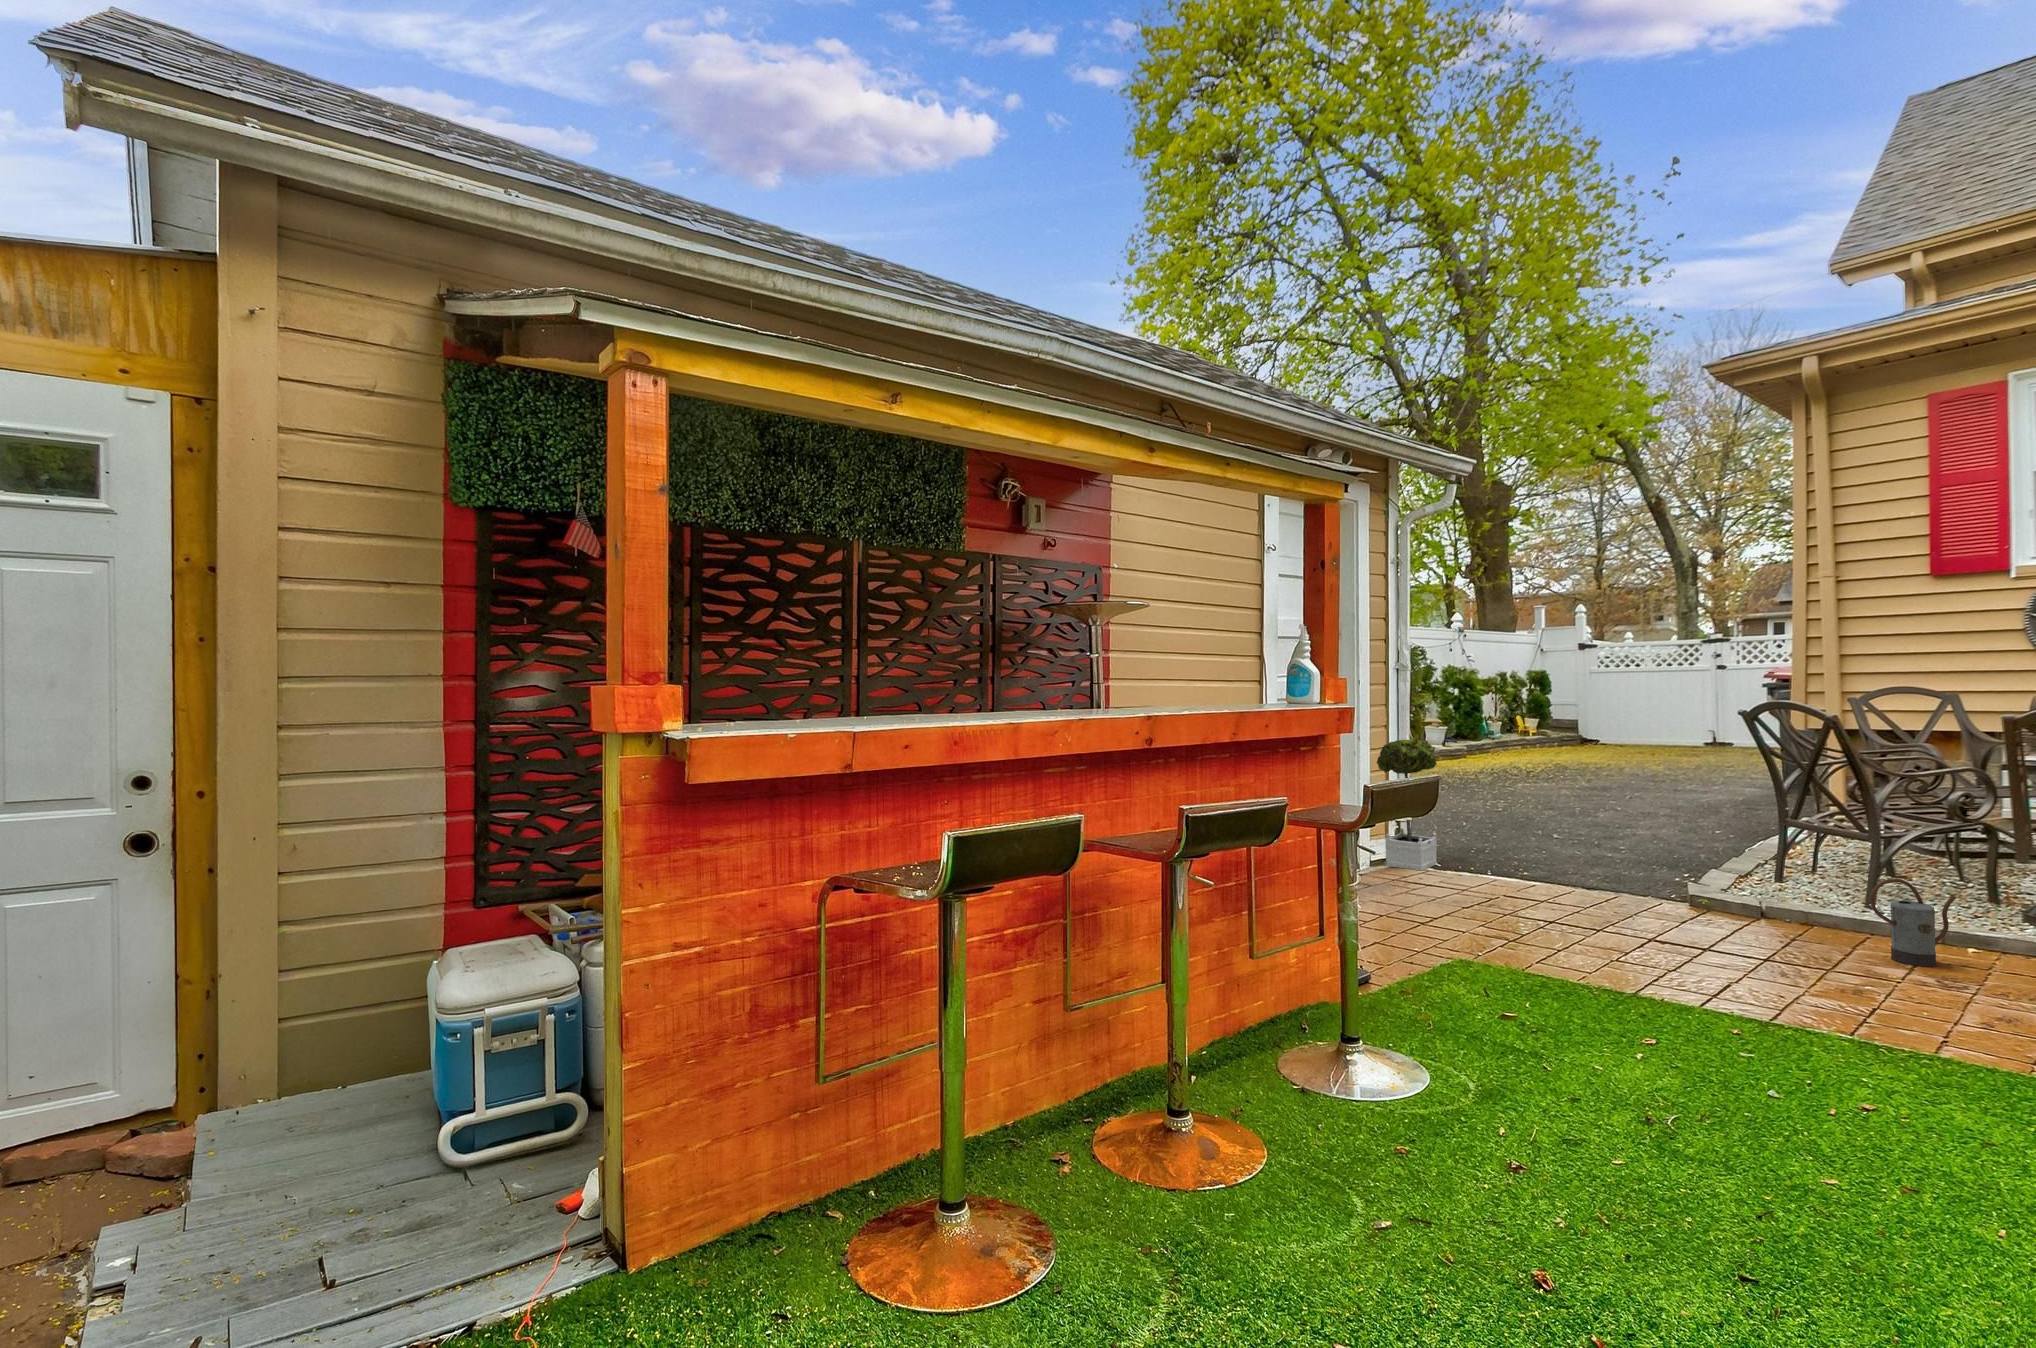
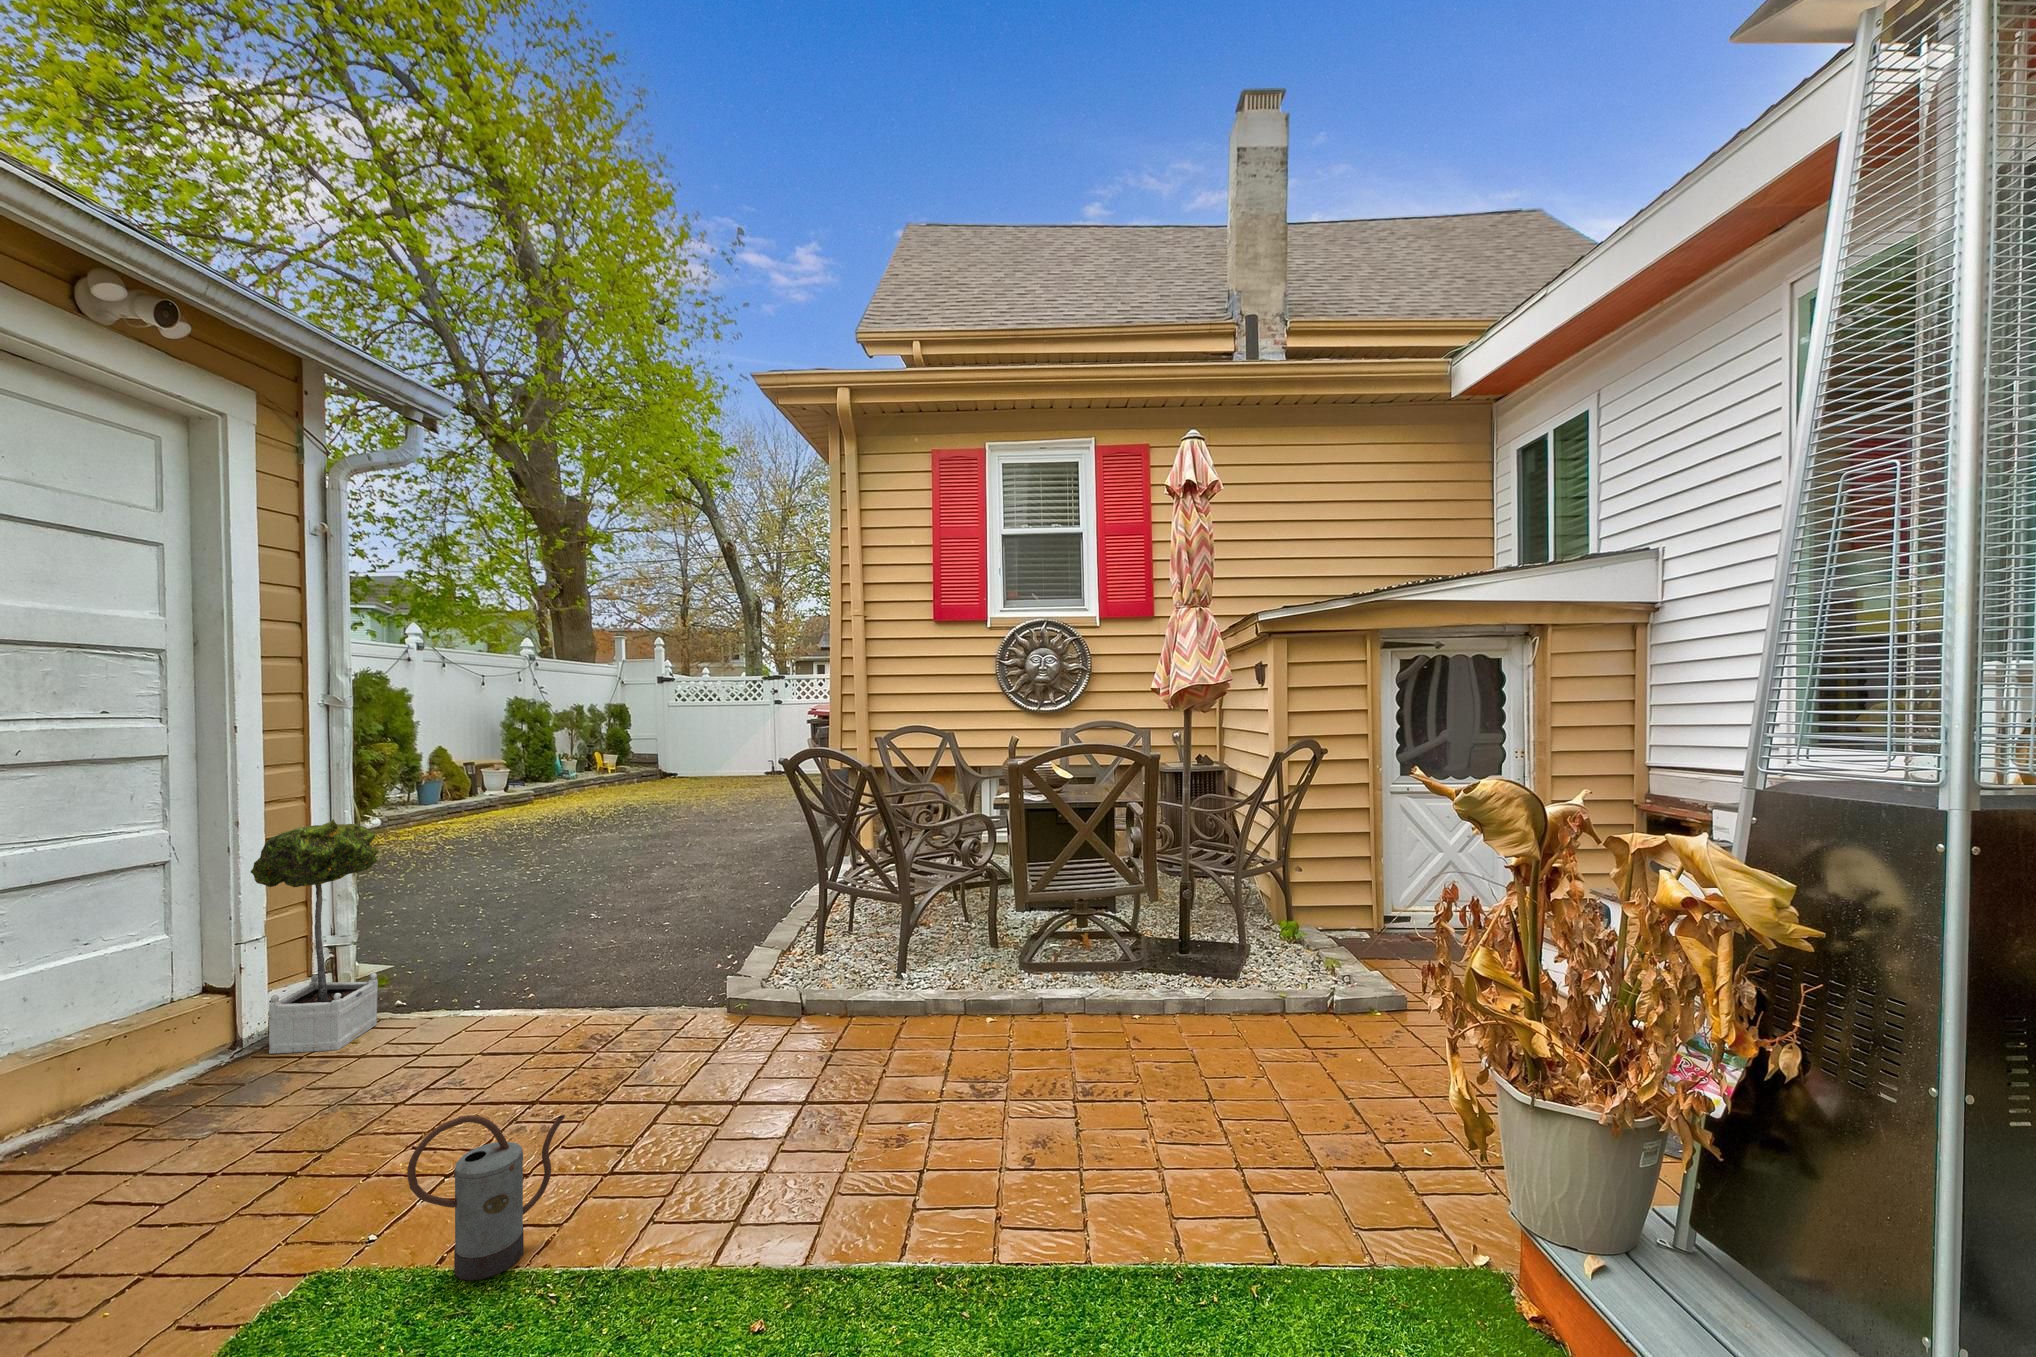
watering can: present [1870,879,1956,967] -> present [407,1115,565,1281]

